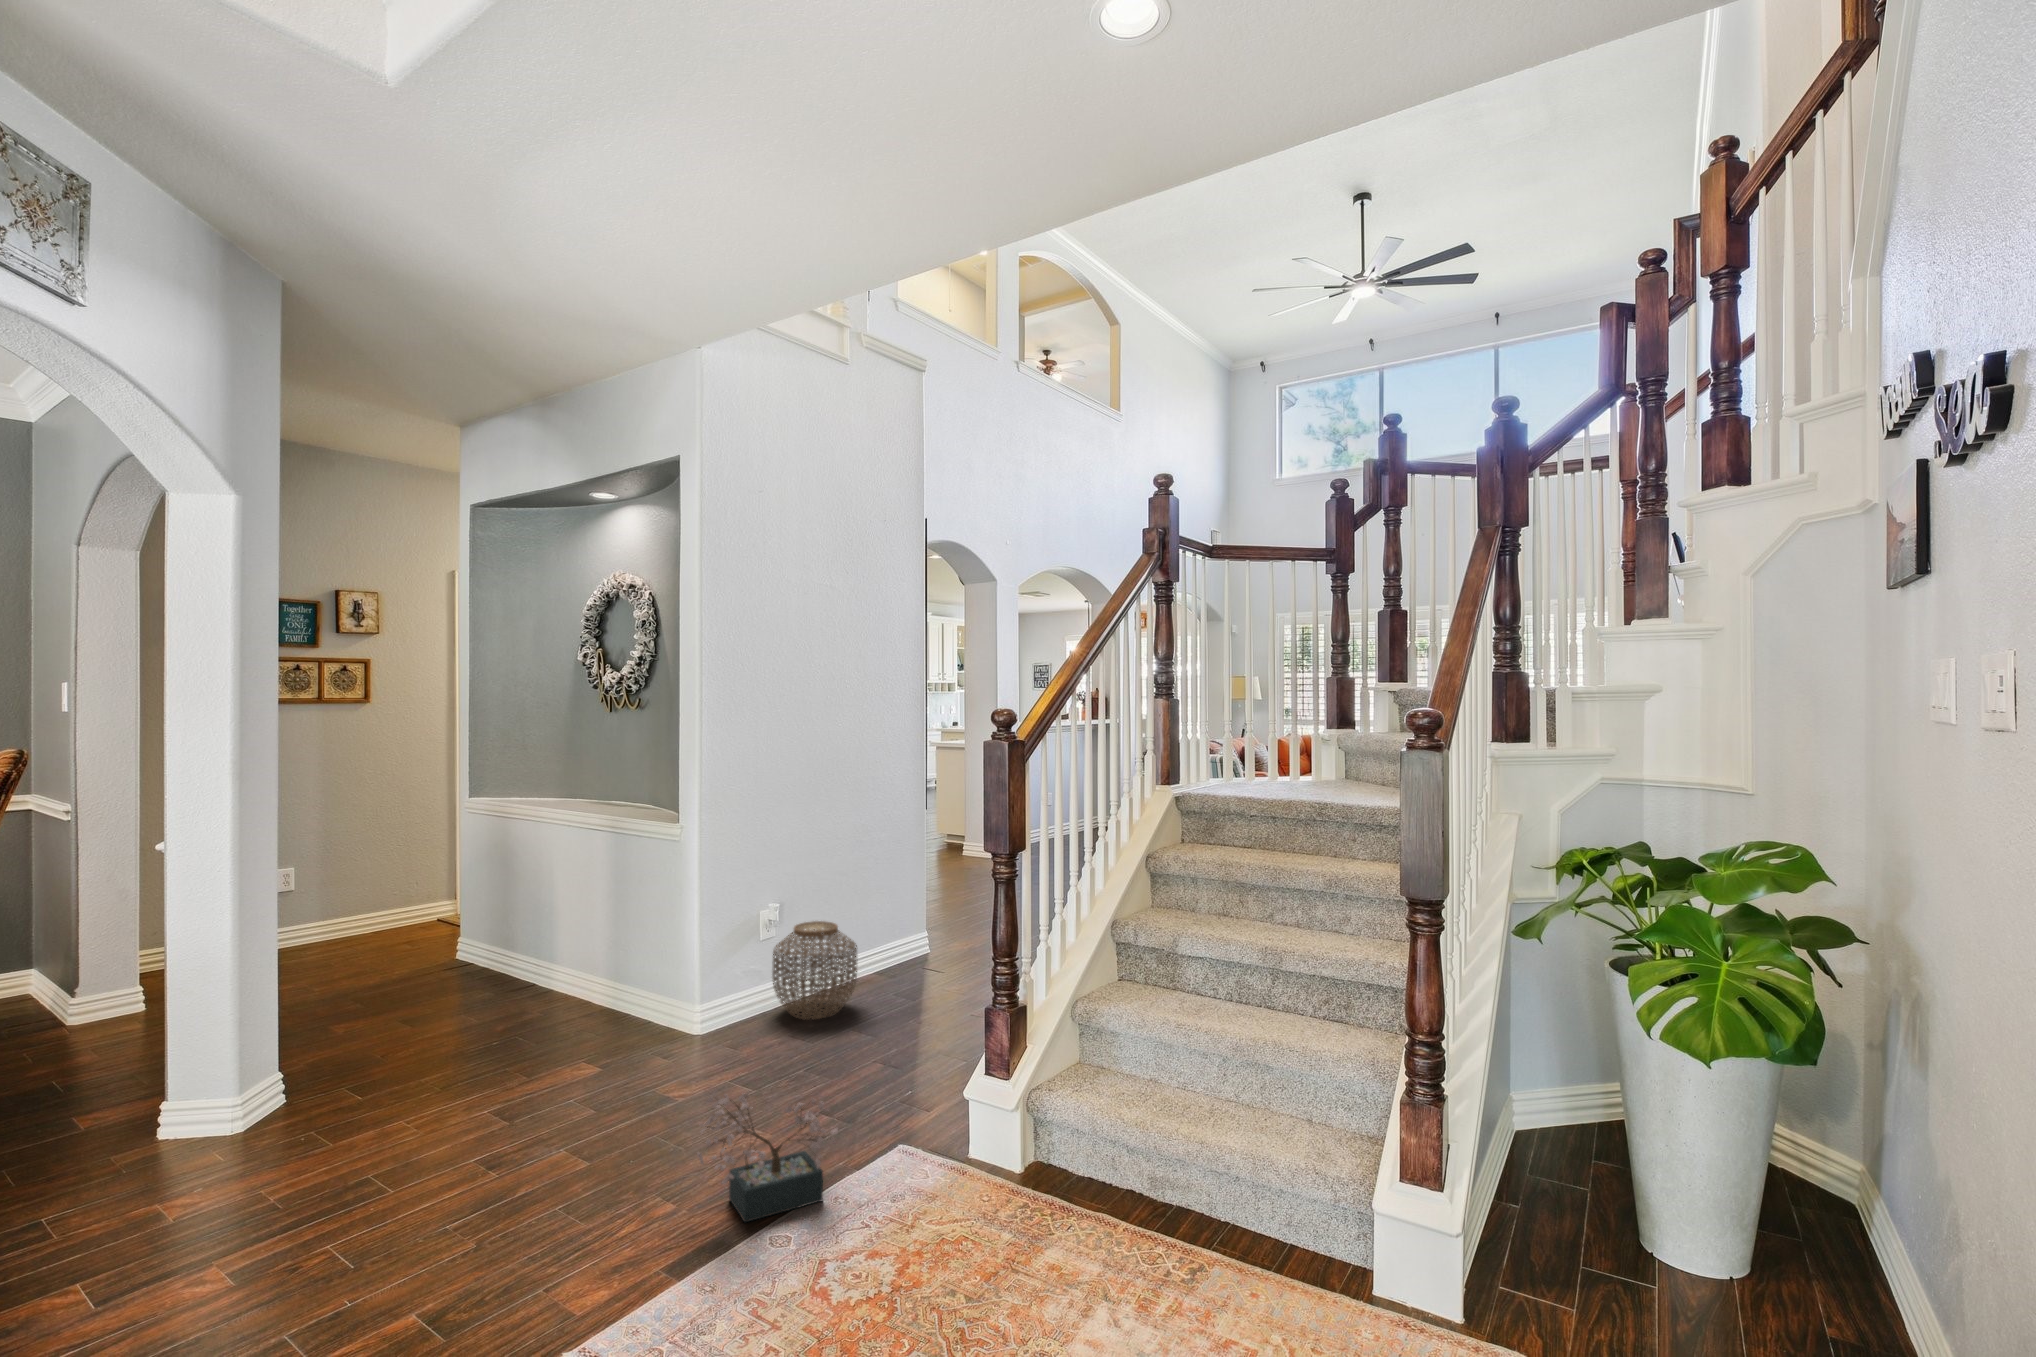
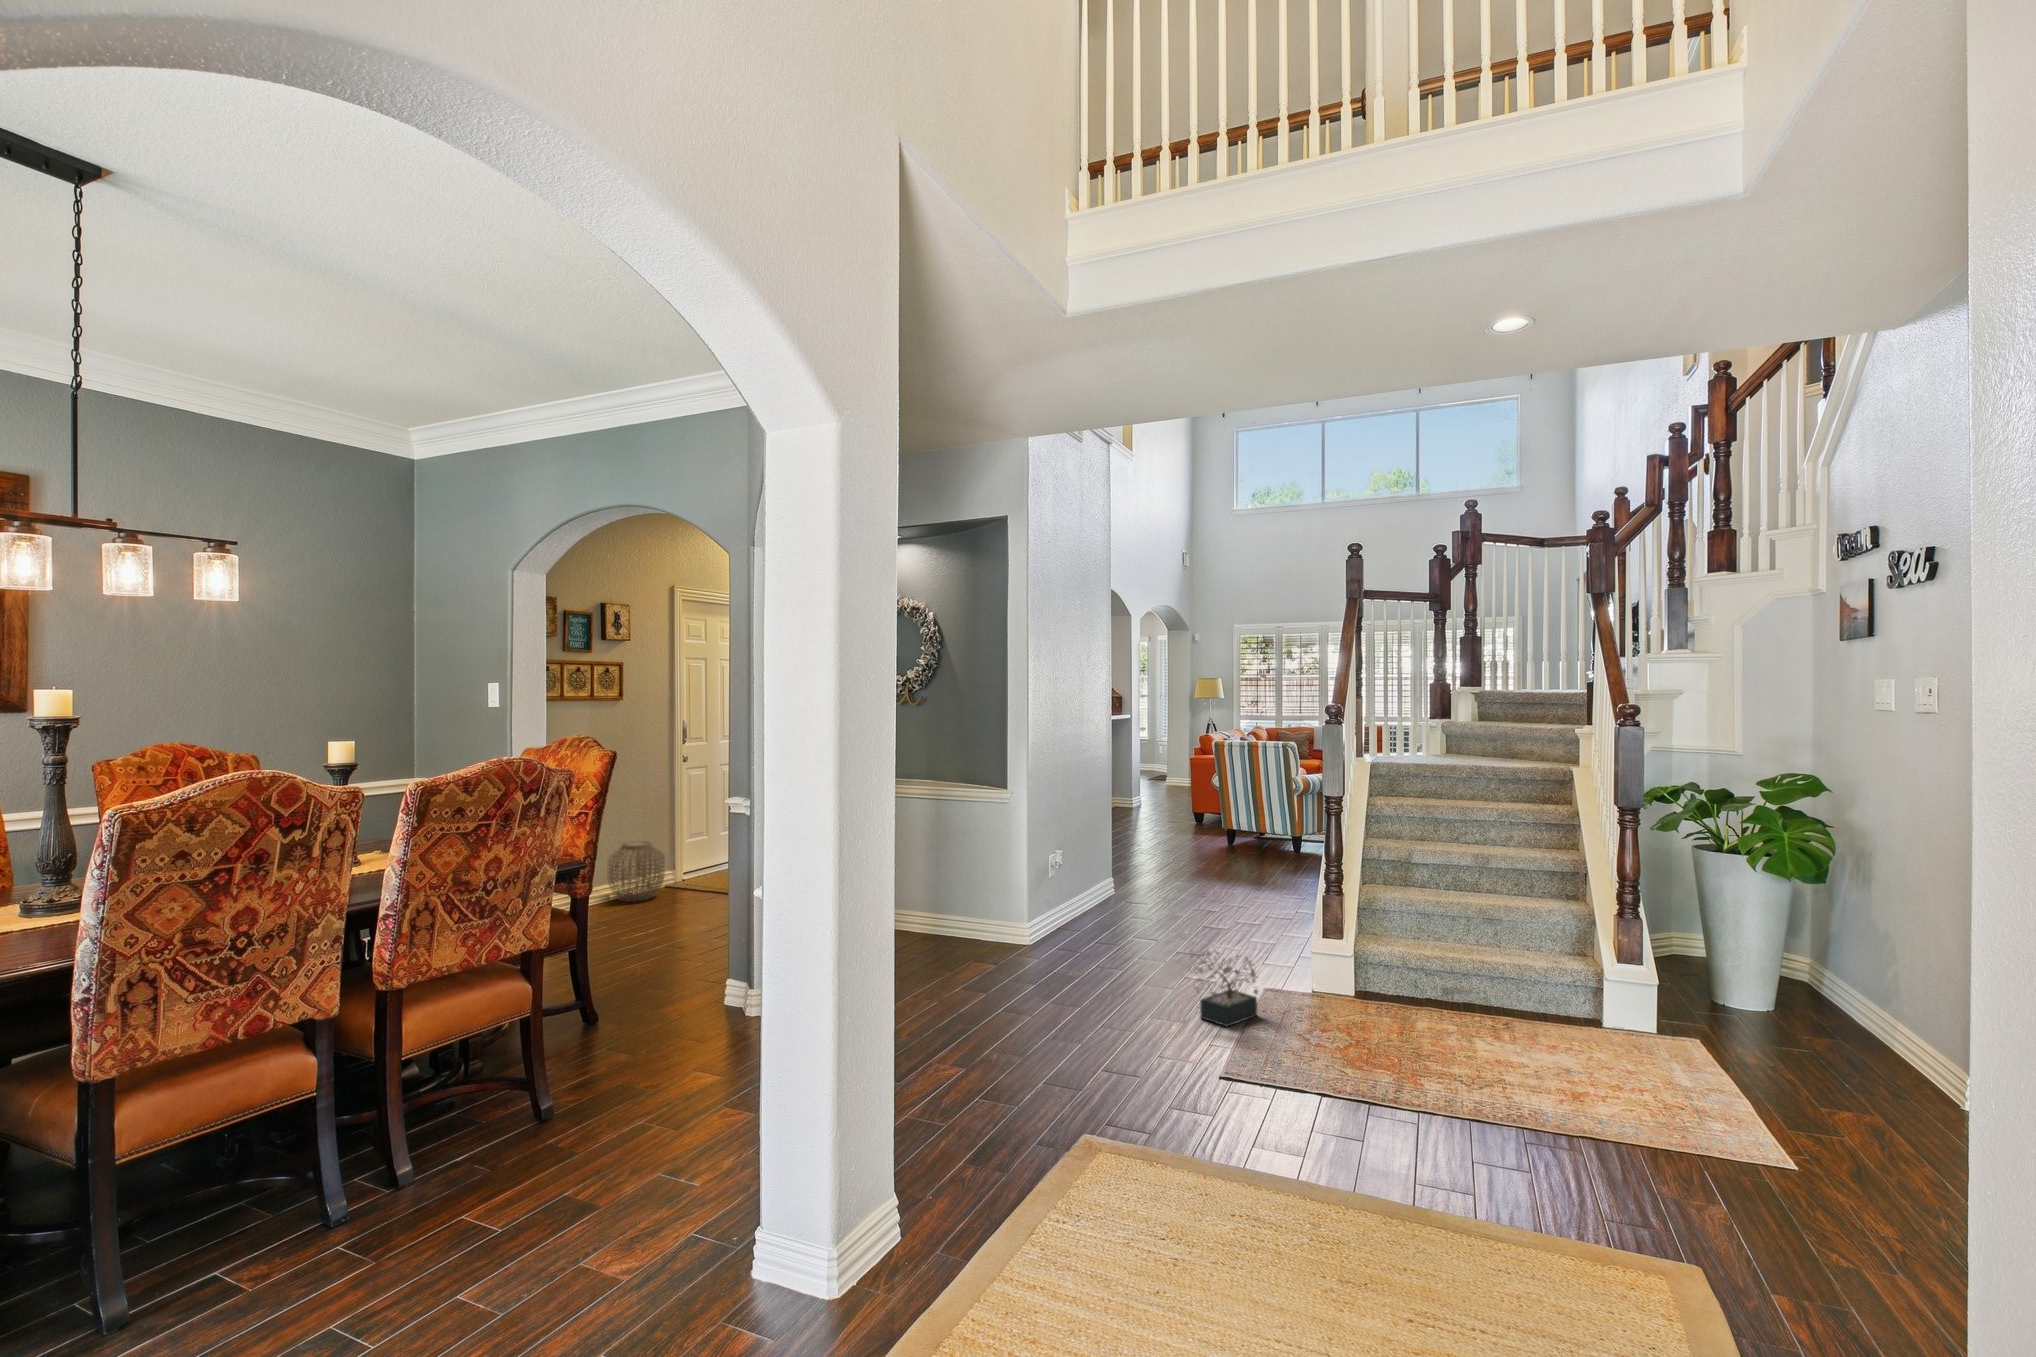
woven basket: present [773,921,857,1019] -> present [608,841,665,902]

